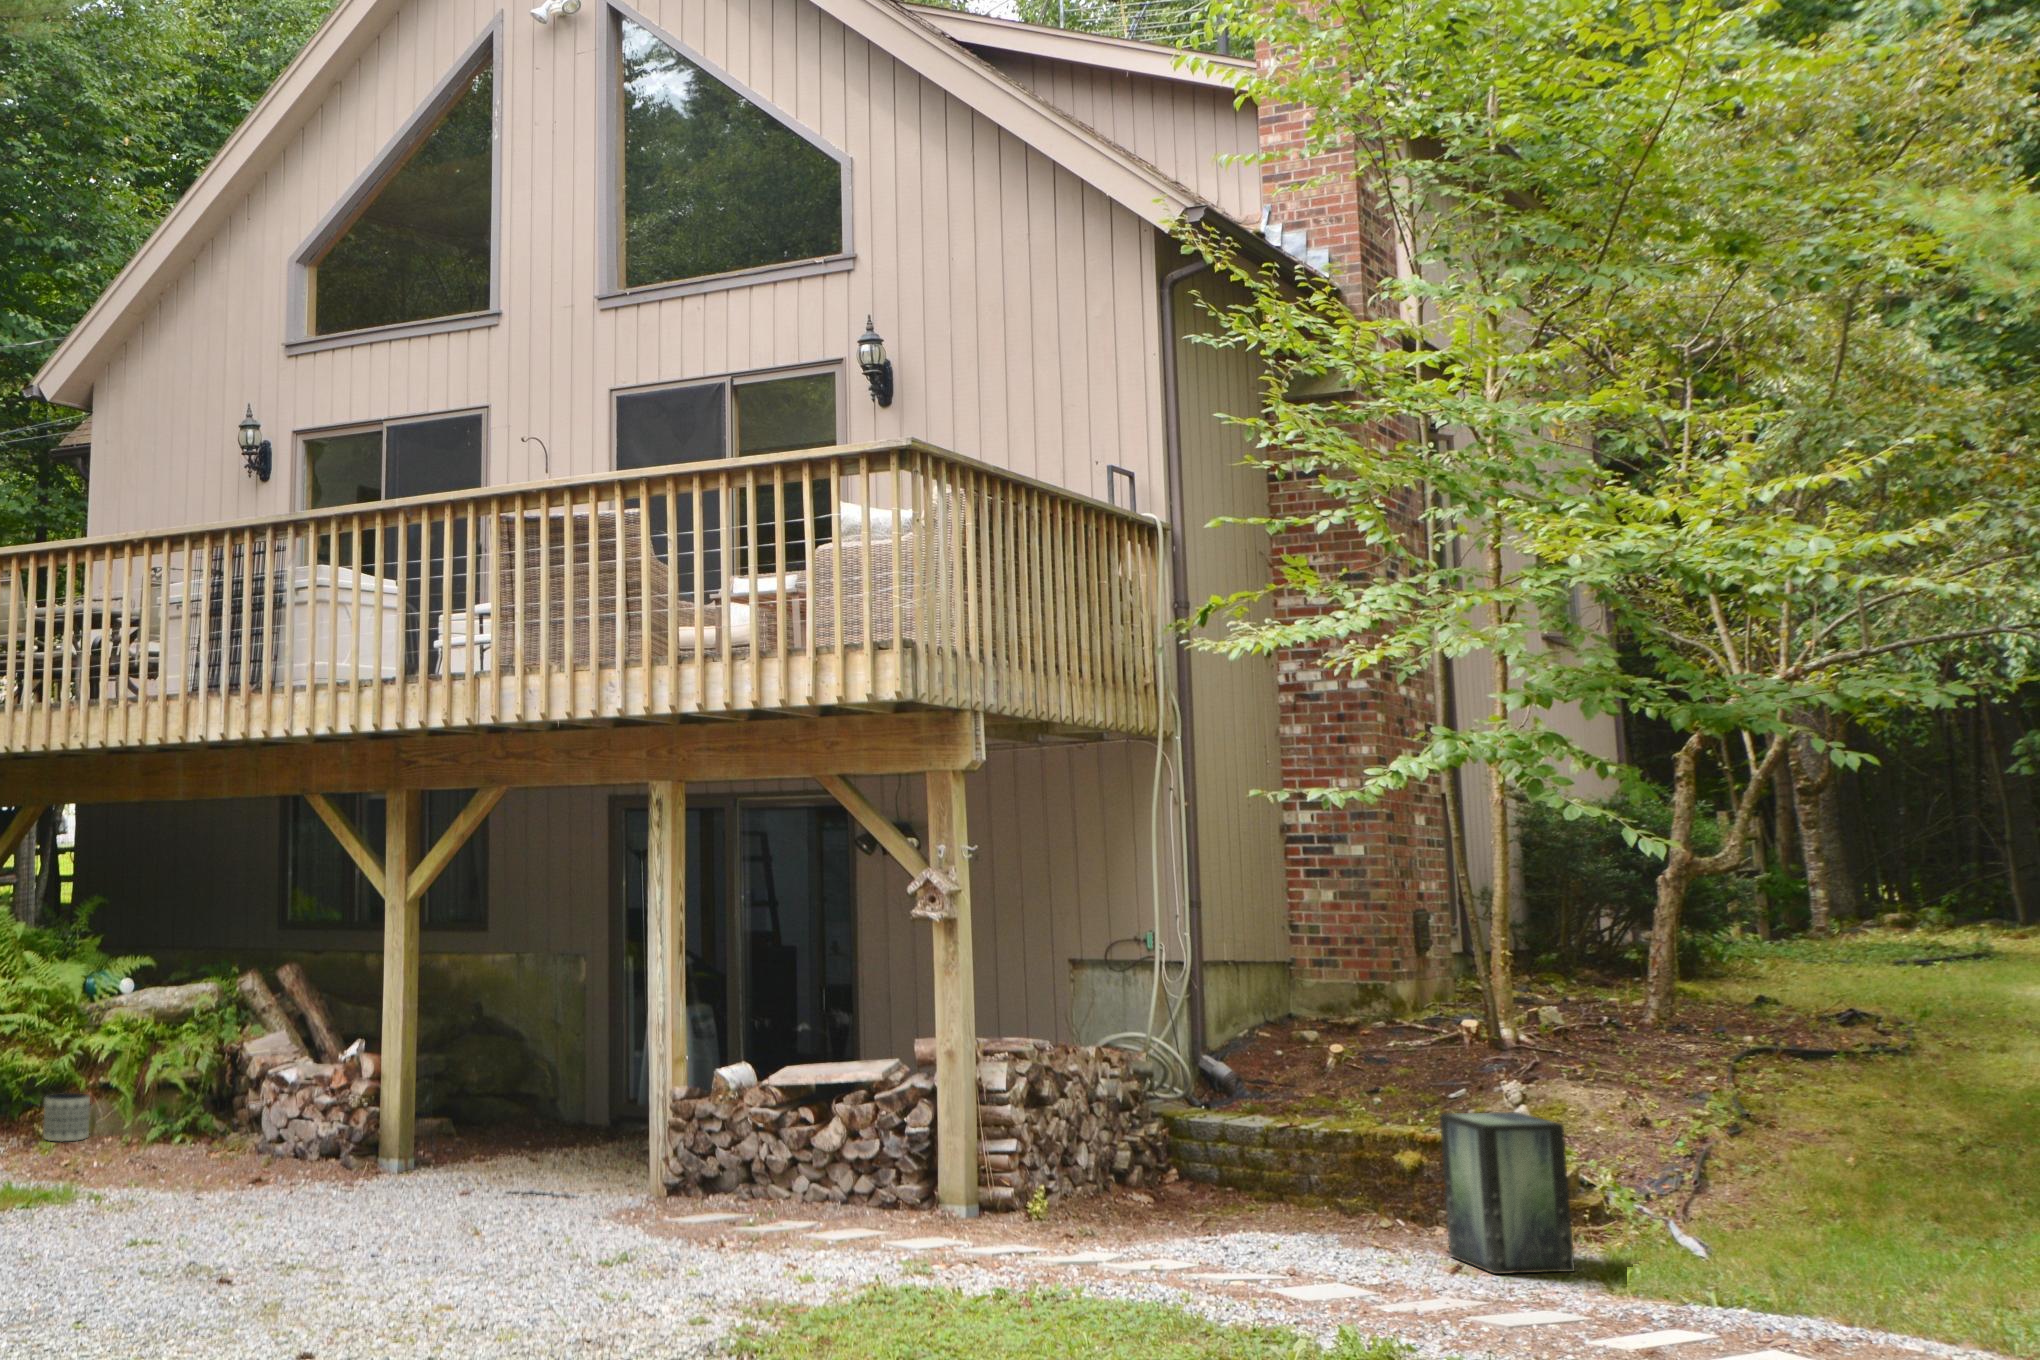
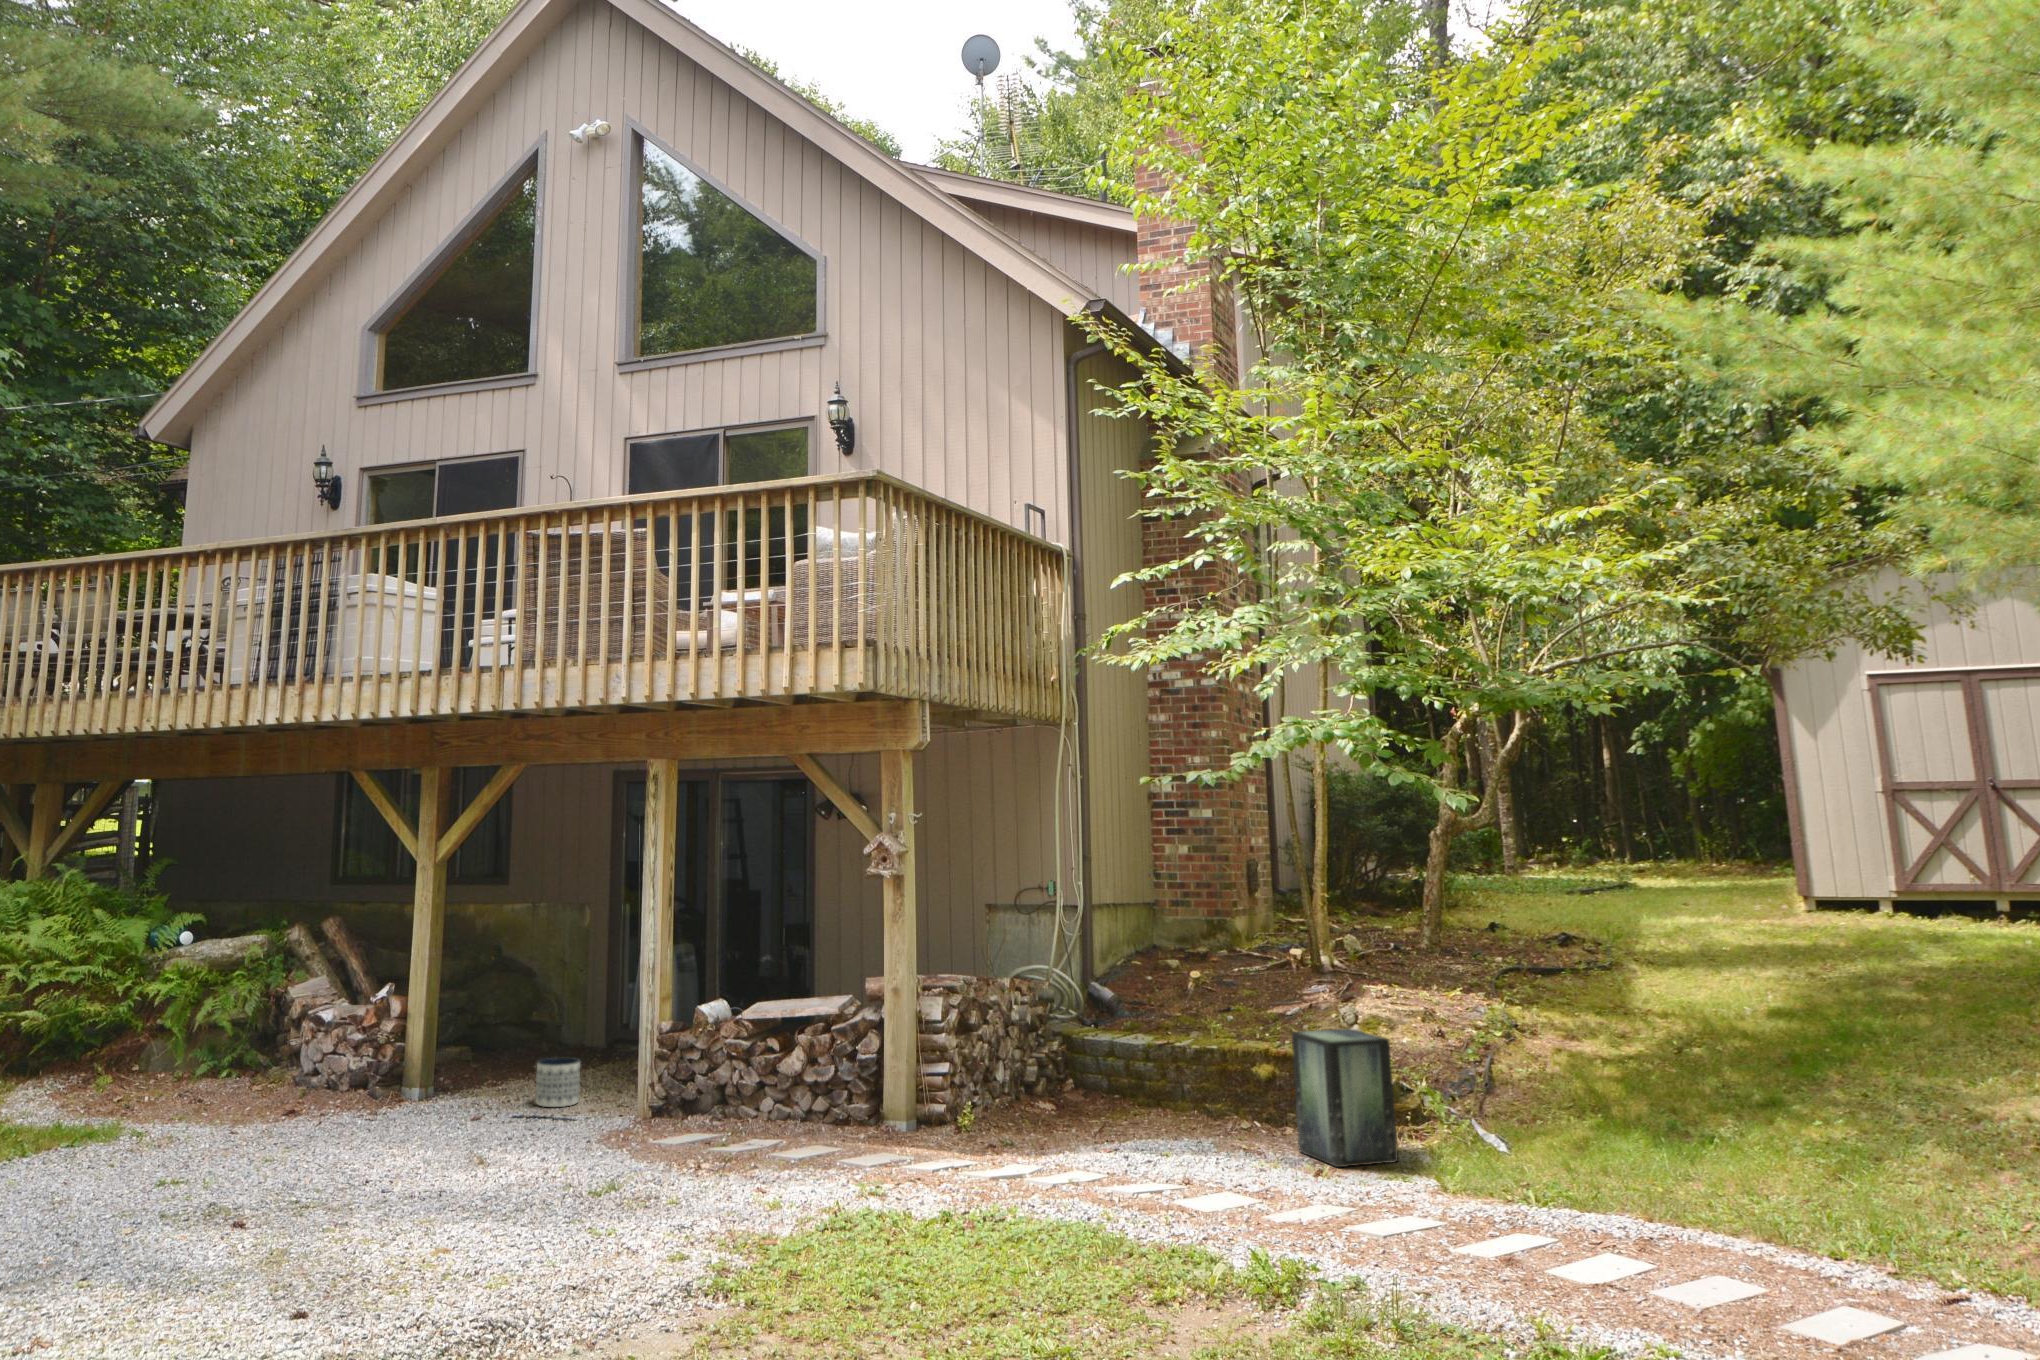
planter: present [43,1093,90,1141] -> present [536,1058,580,1107]

